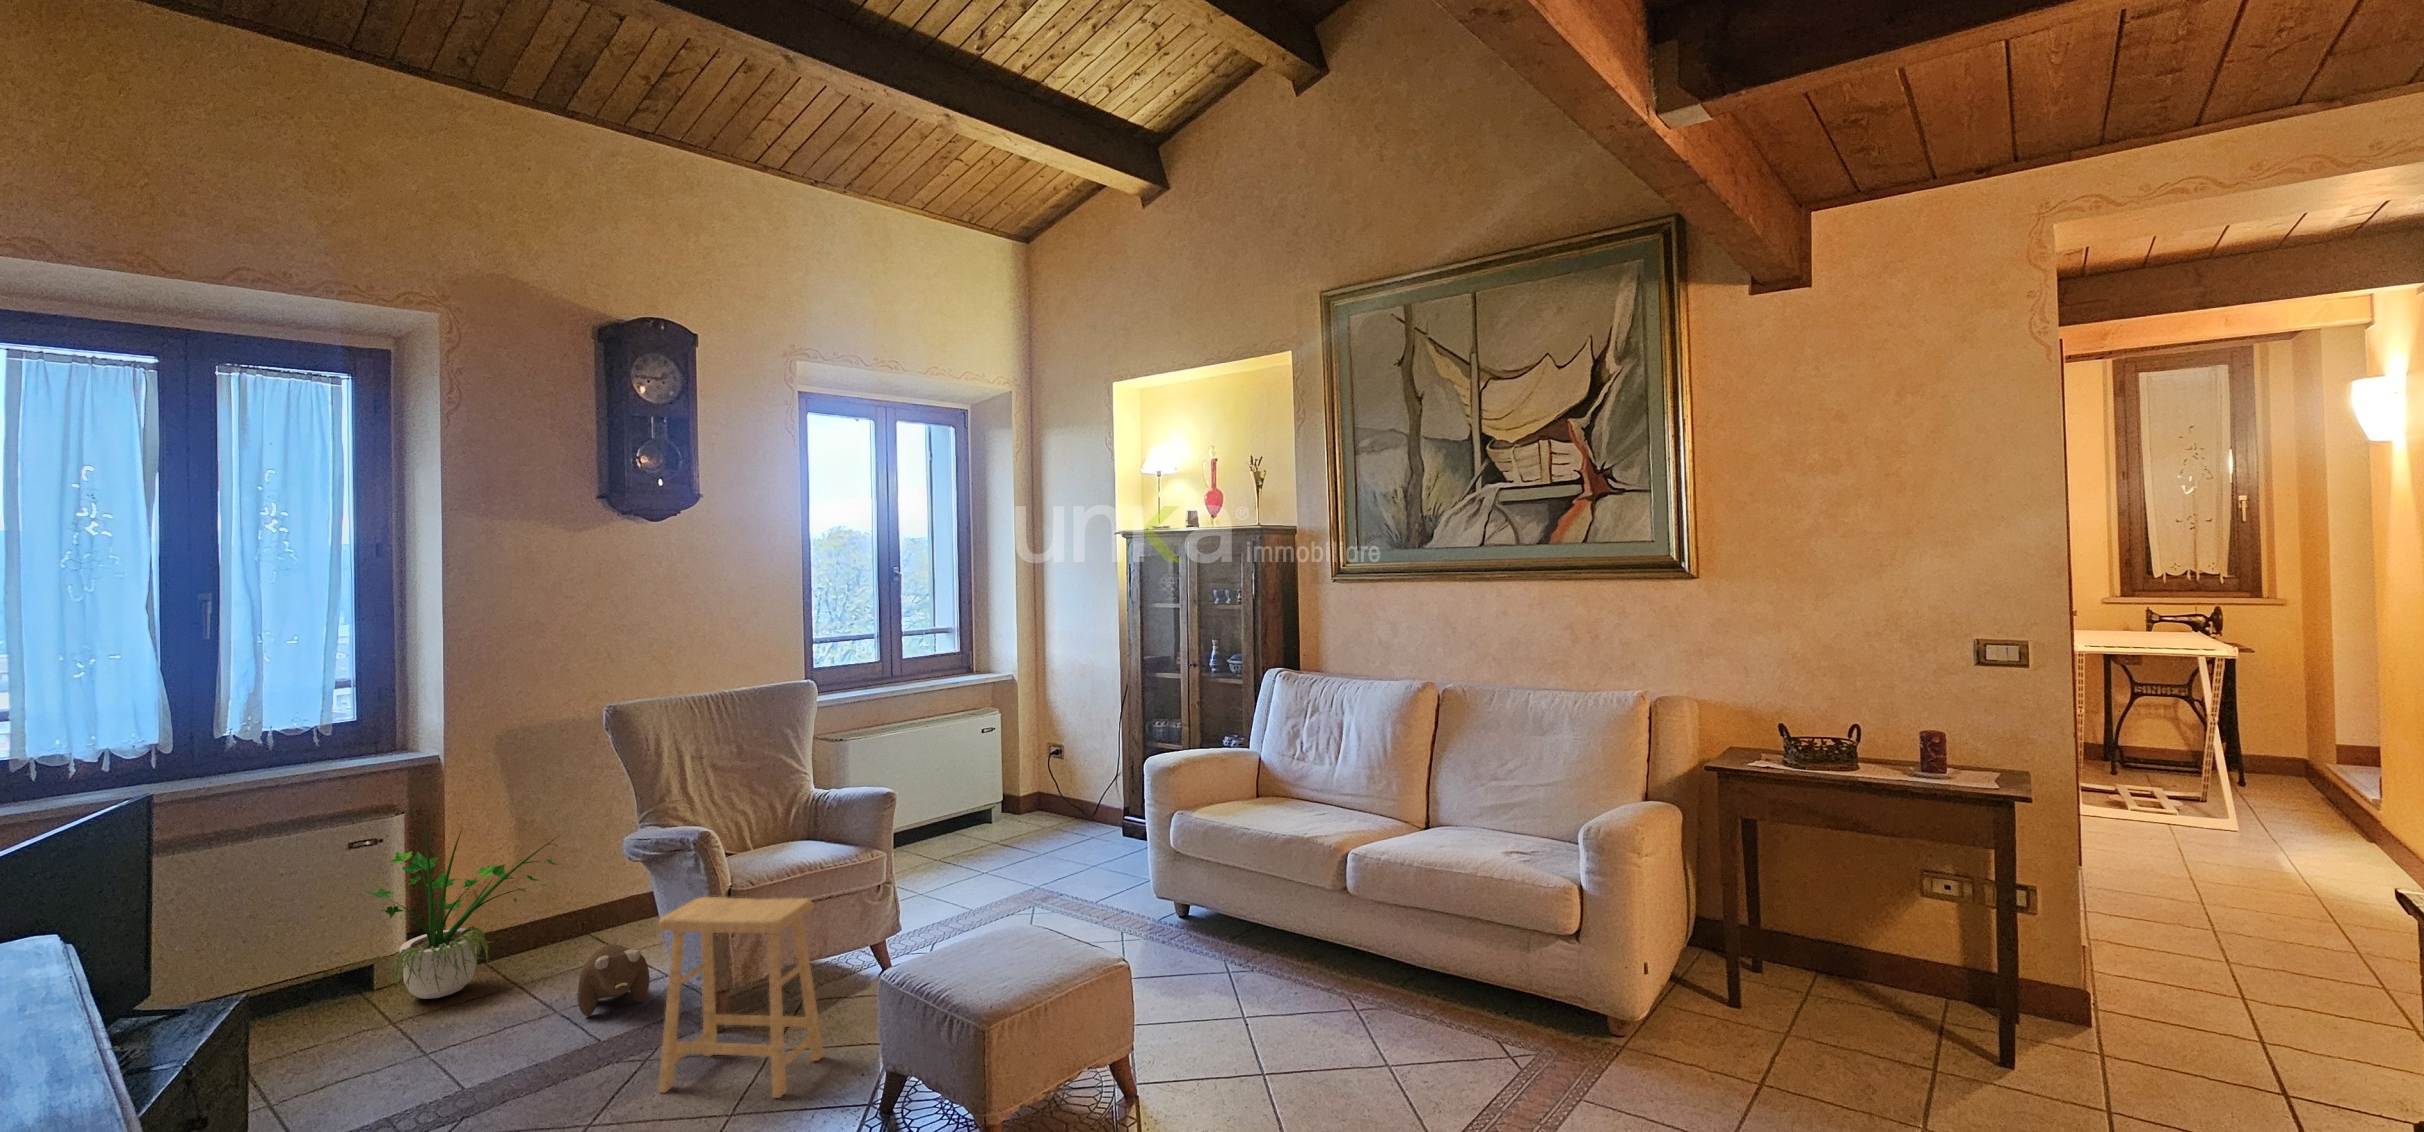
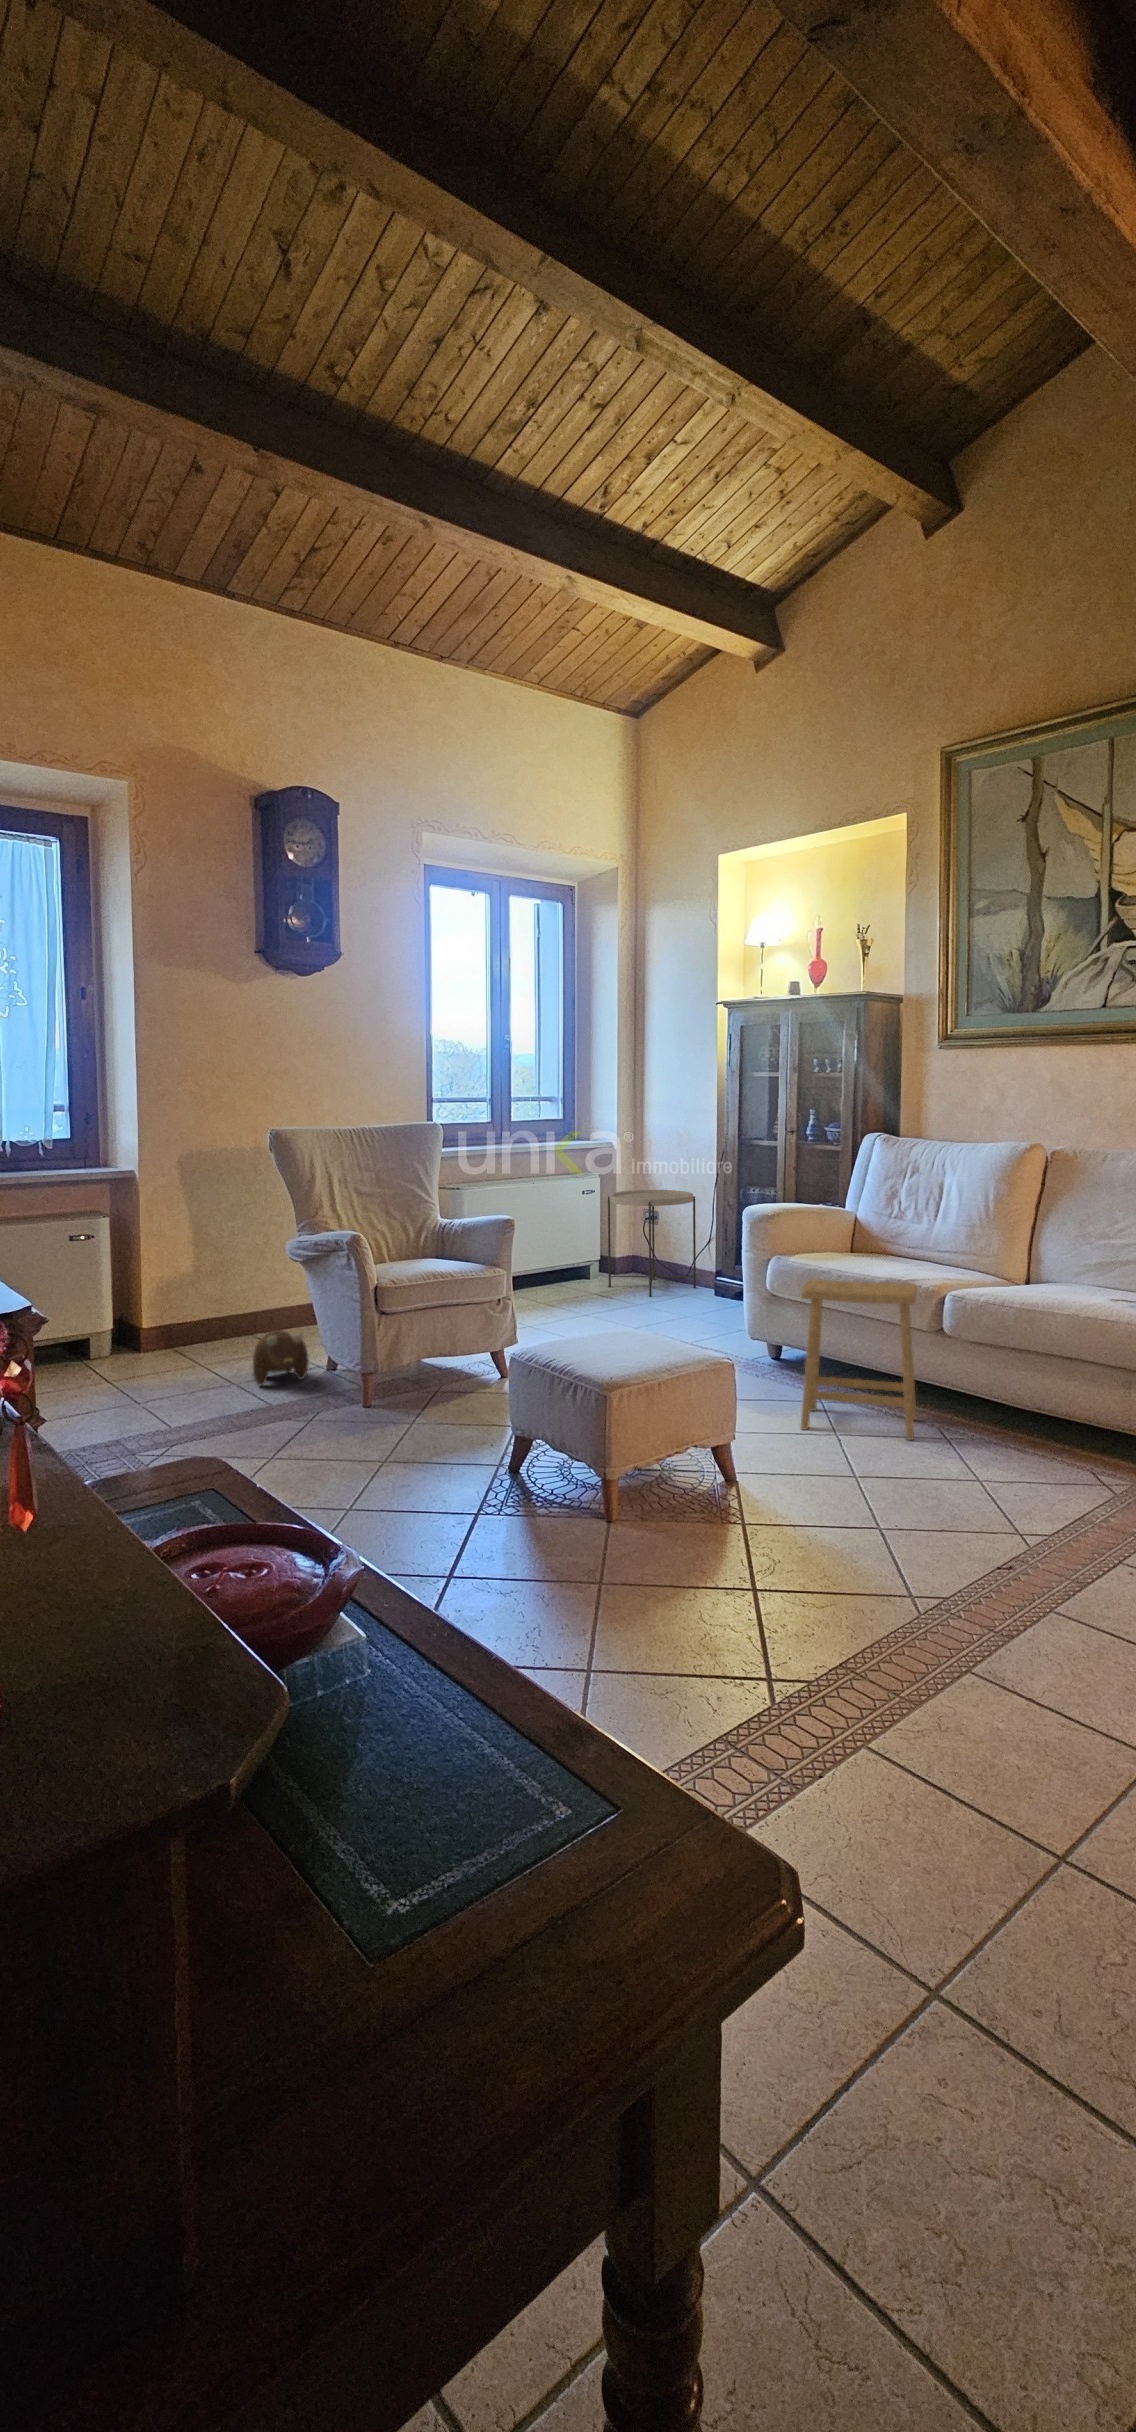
side table: none [1006,725,1102,844] -> present [608,1190,696,1297]
potted plant: present [362,821,558,999] -> none [81,1212,237,1365]
footstool: present [658,897,824,1098] -> present [801,1279,917,1440]

